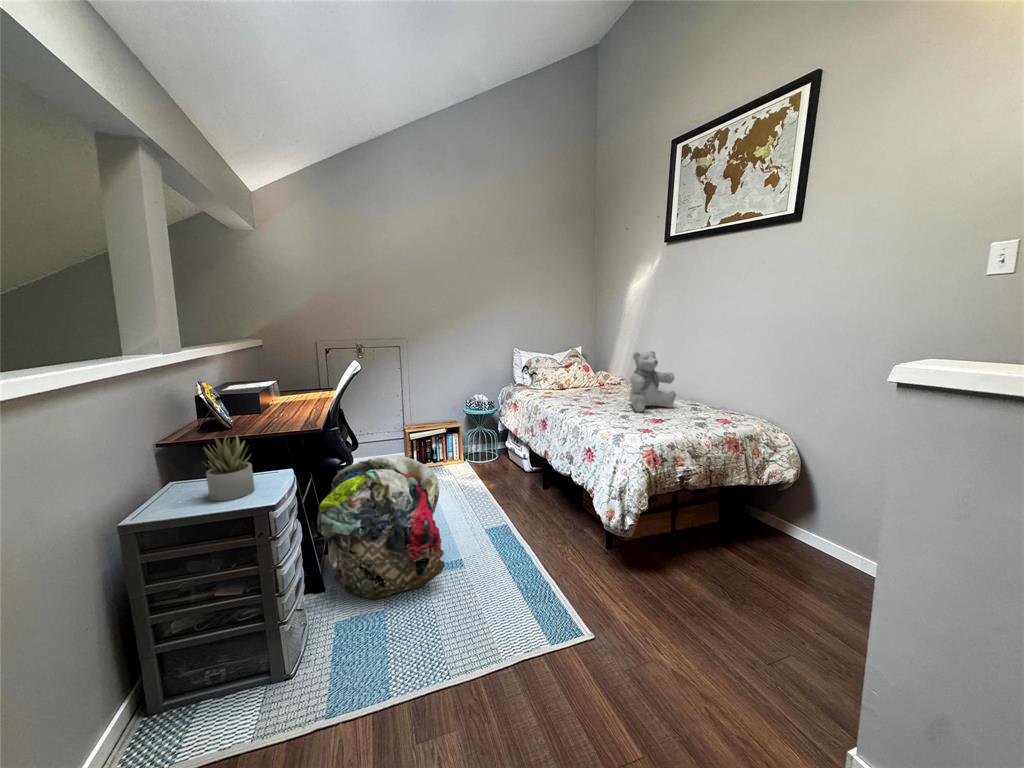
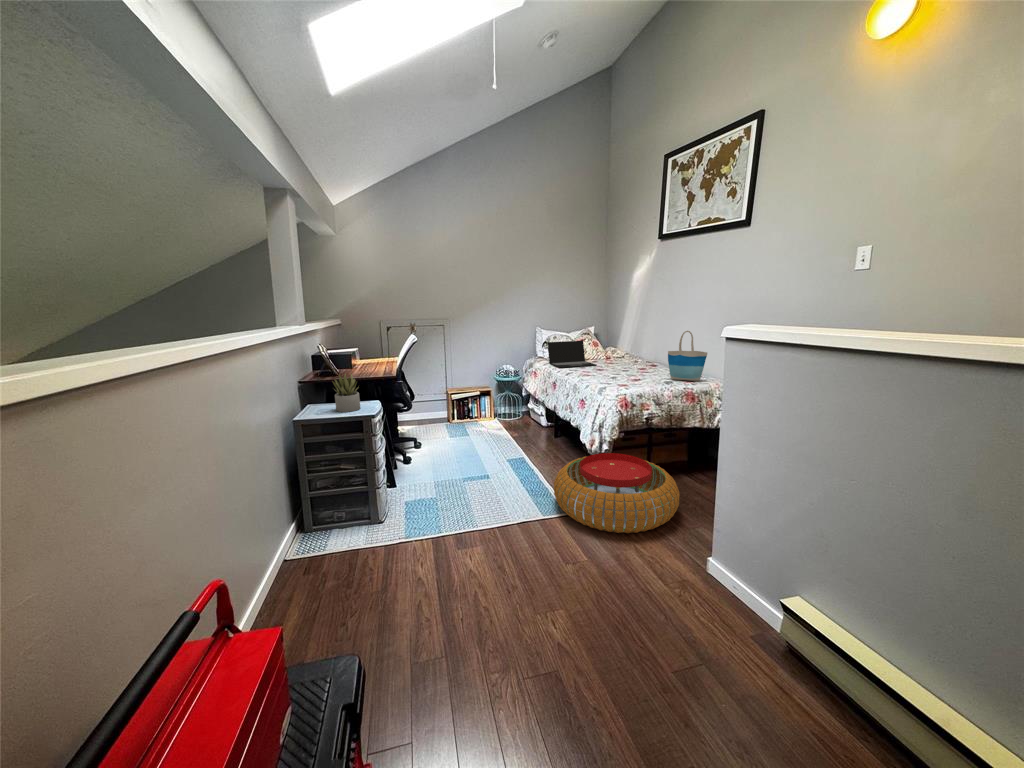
teddy bear: present [629,351,676,412] -> none [622,328,659,375]
tote bag: none [695,356,748,420] -> present [668,331,707,381]
laptop: none [531,365,593,401] -> present [548,341,596,368]
laundry basket: present [317,455,444,599] -> none [391,401,477,492]
pouf: none [563,530,757,682] -> present [554,453,680,533]

